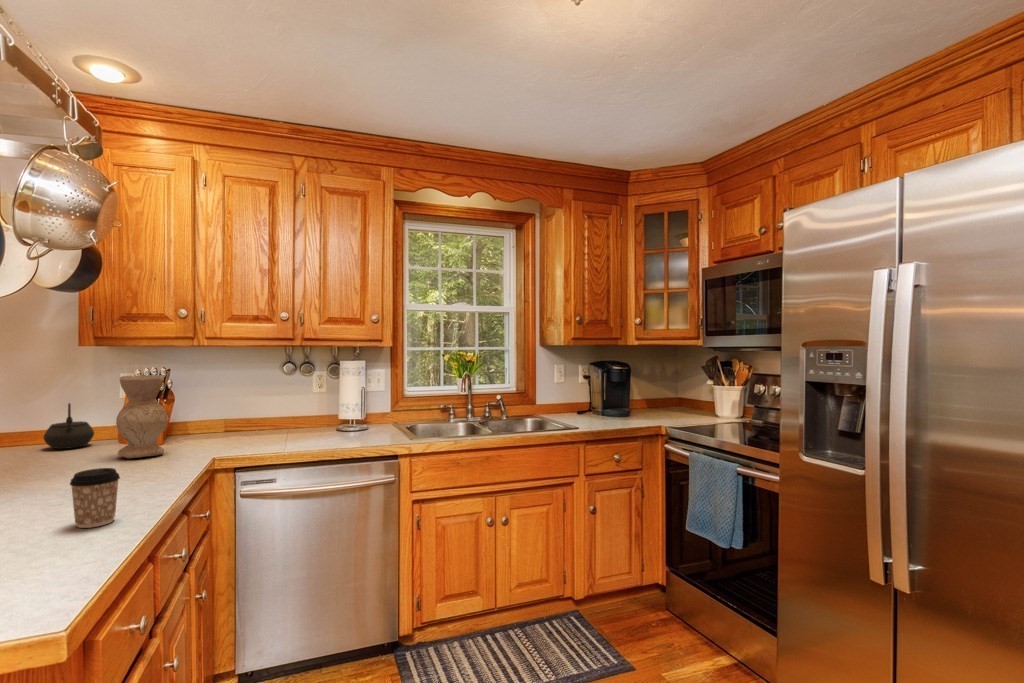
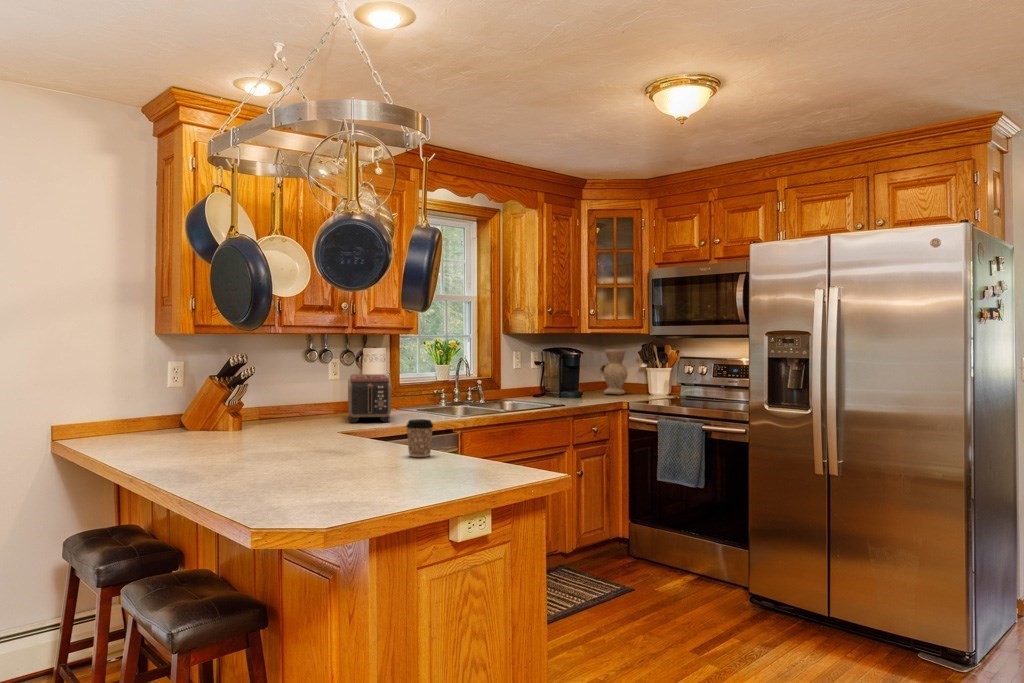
vase: present [116,375,168,458] -> present [600,349,628,394]
toaster: none [282,387,357,442] -> present [348,374,391,423]
kettle: present [44,403,94,449] -> none [133,391,176,437]

